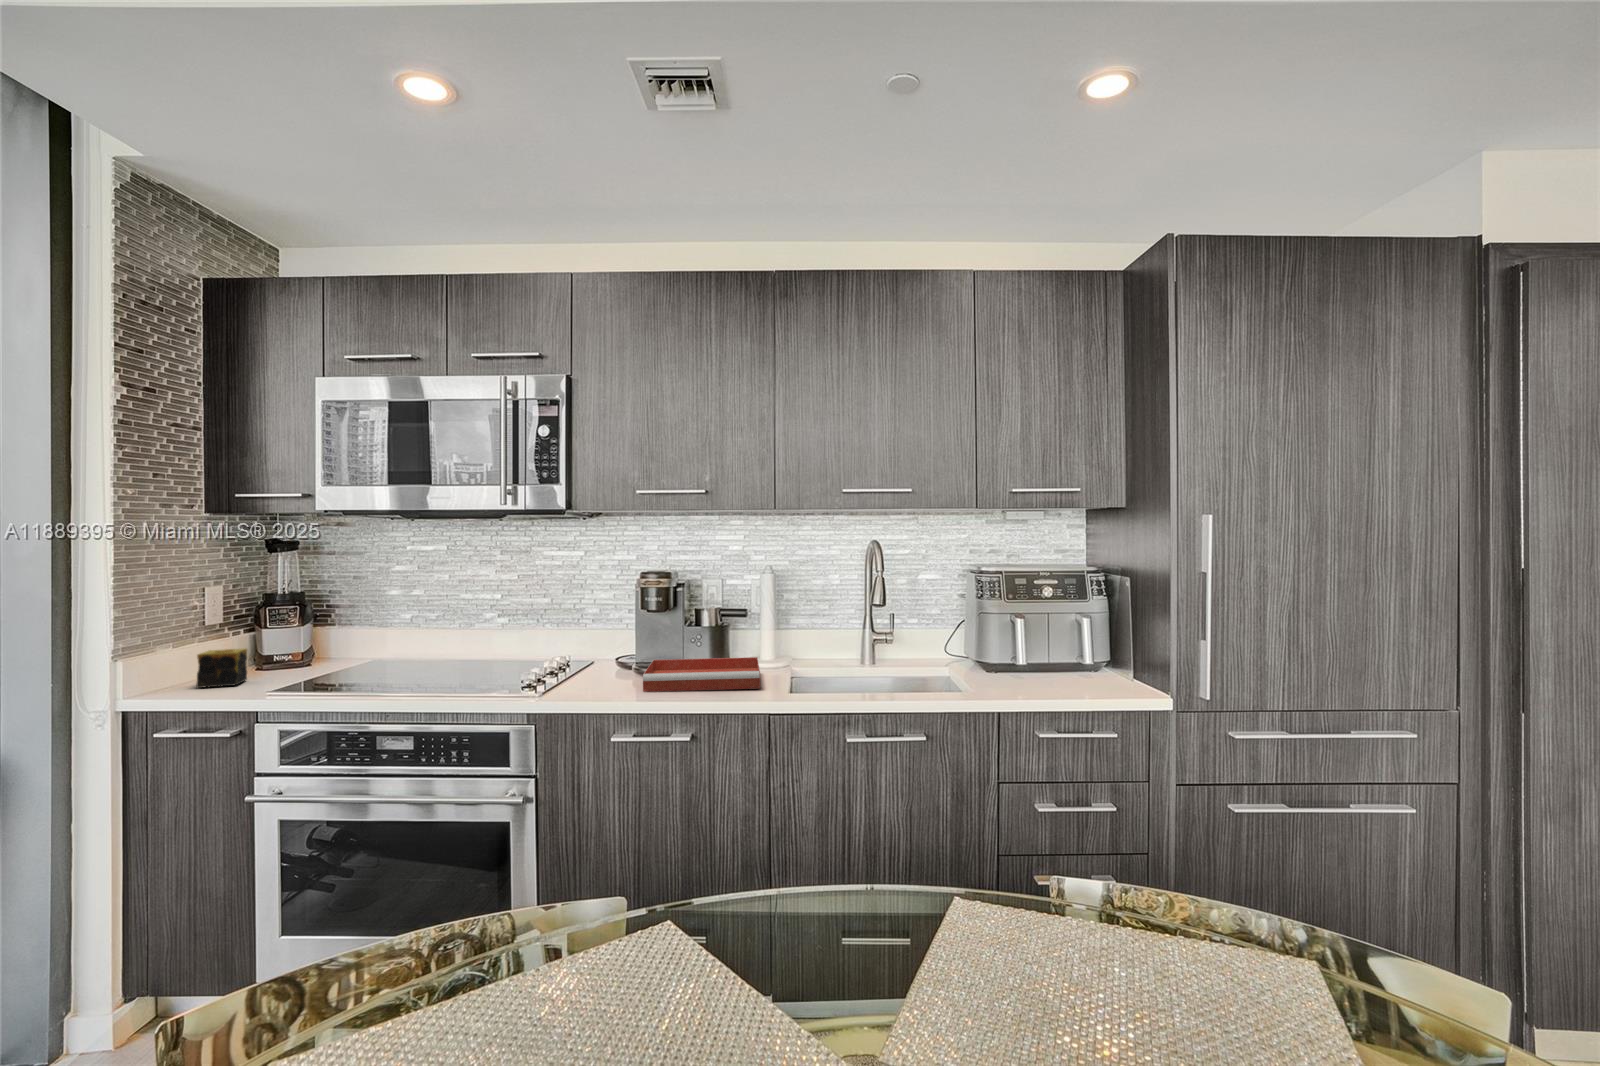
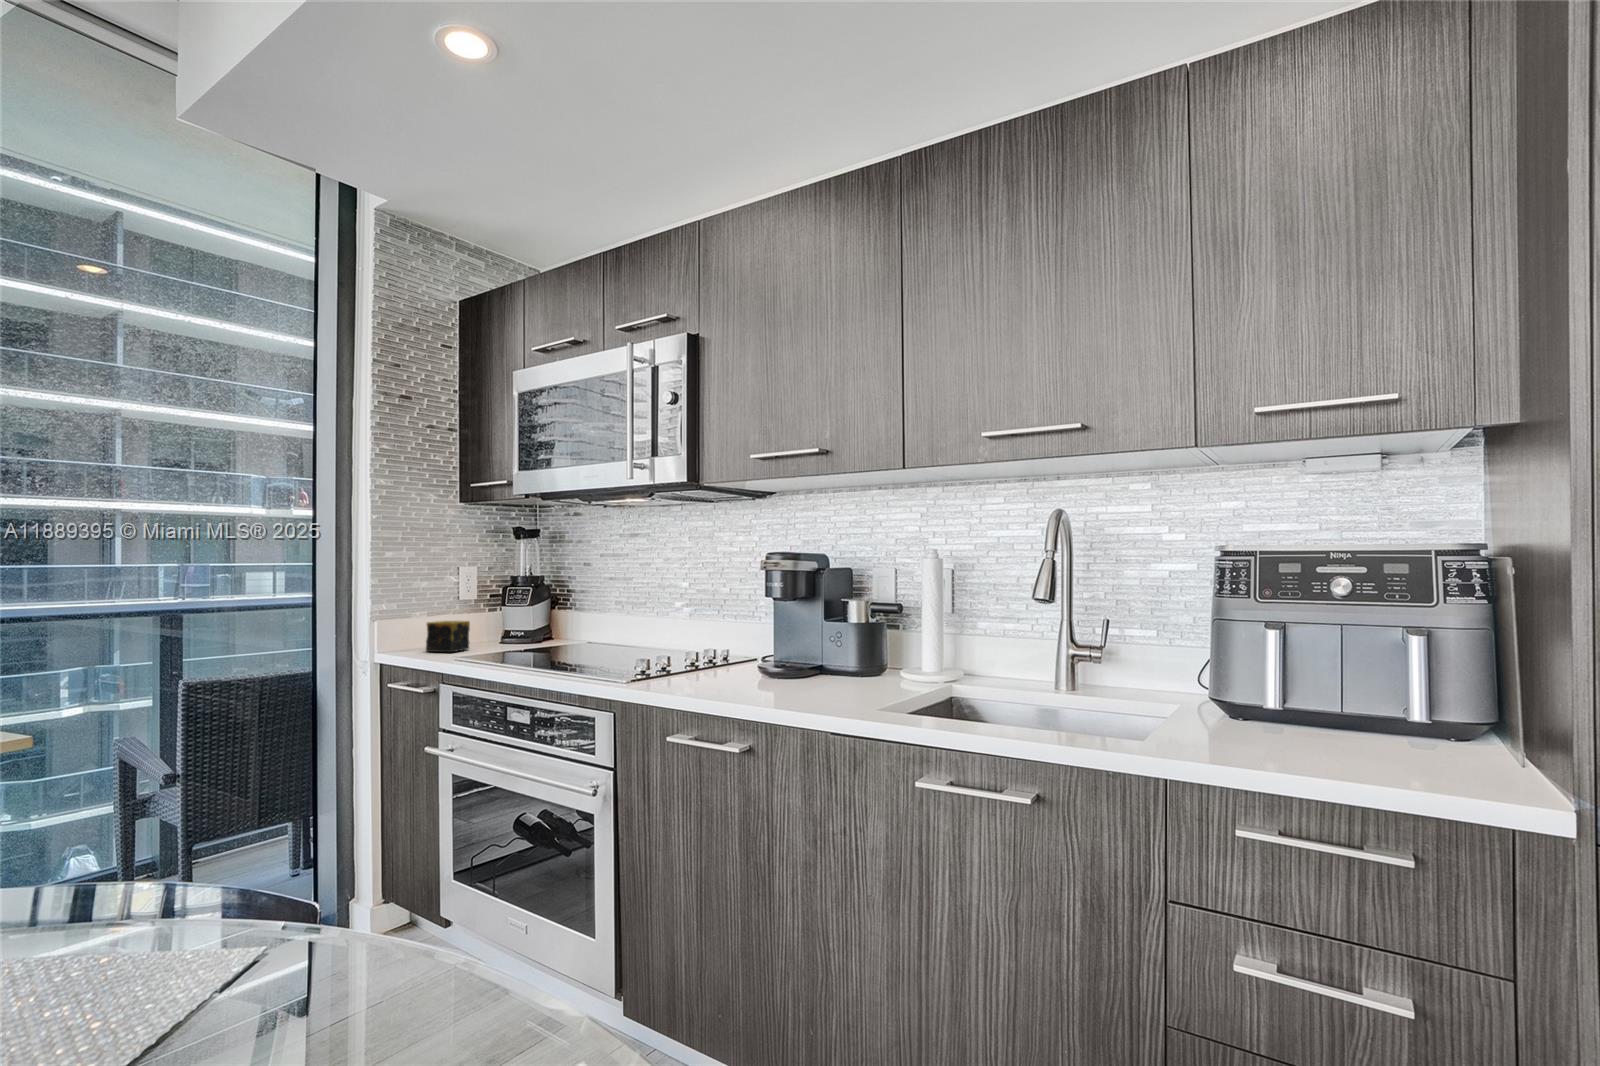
tray: present [643,657,760,692] -> none [727,659,902,702]

